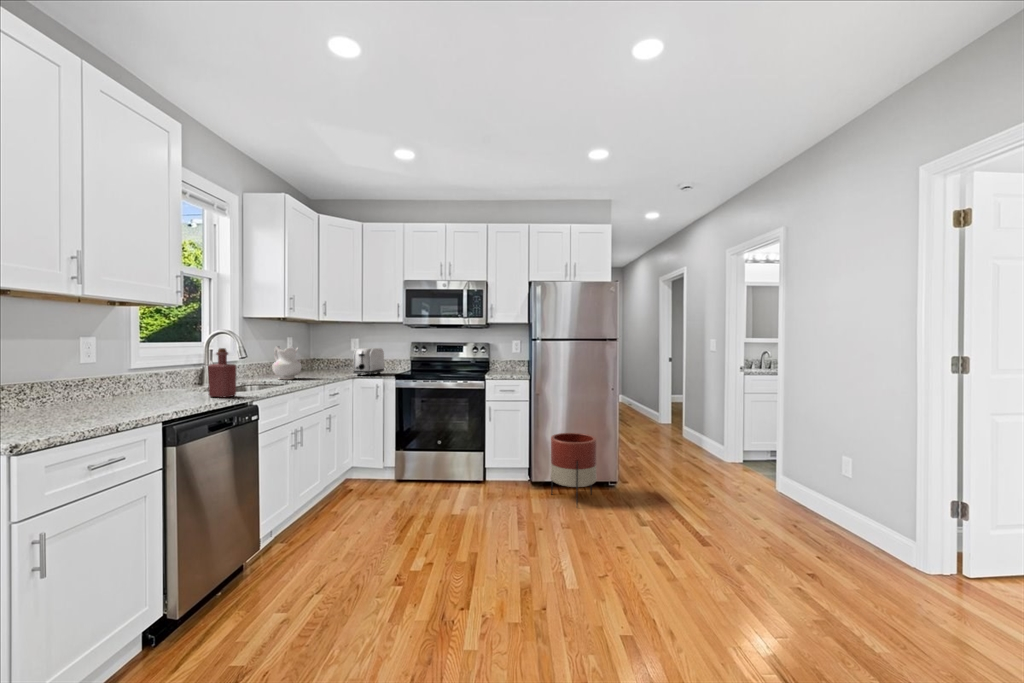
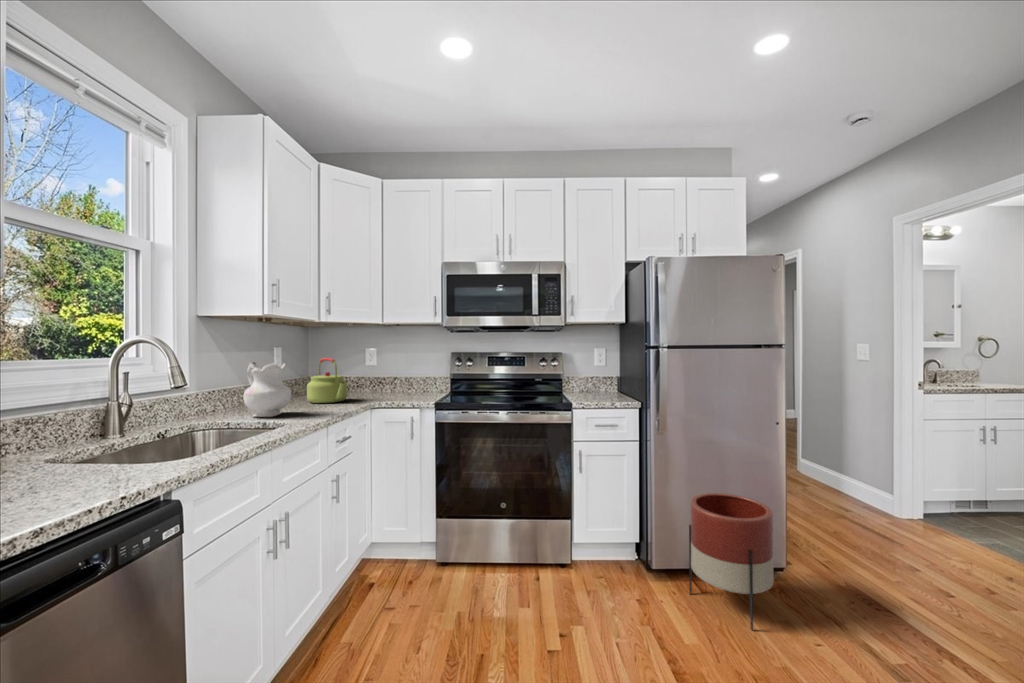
kettle: none [310,345,337,375] -> present [307,358,347,403]
bottle: present [208,348,236,397] -> none [66,376,133,489]
toaster: present [353,348,384,376] -> none [373,362,417,405]

